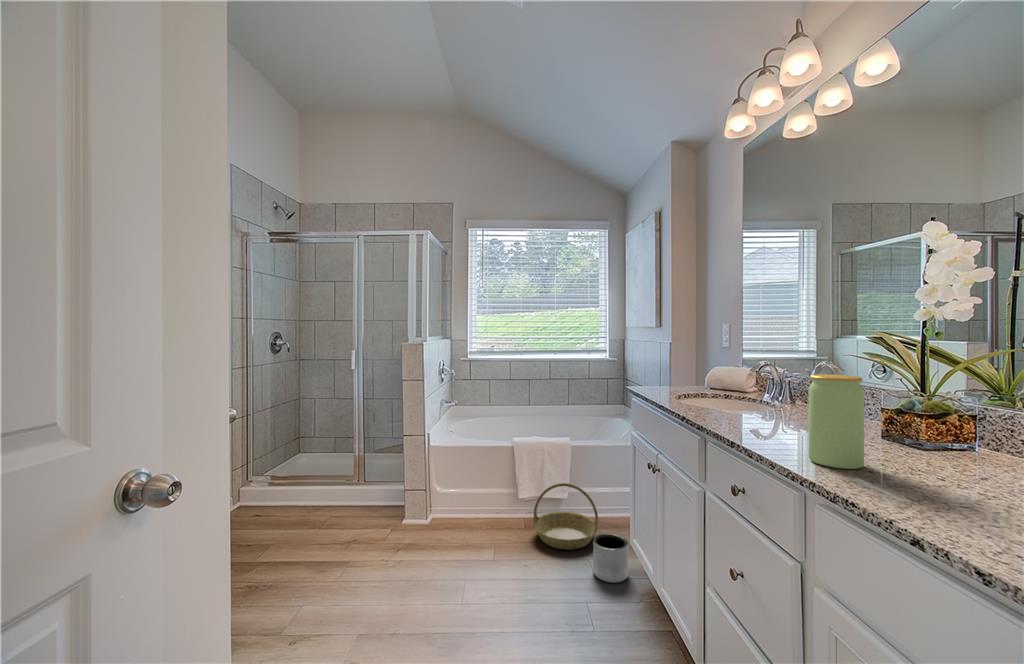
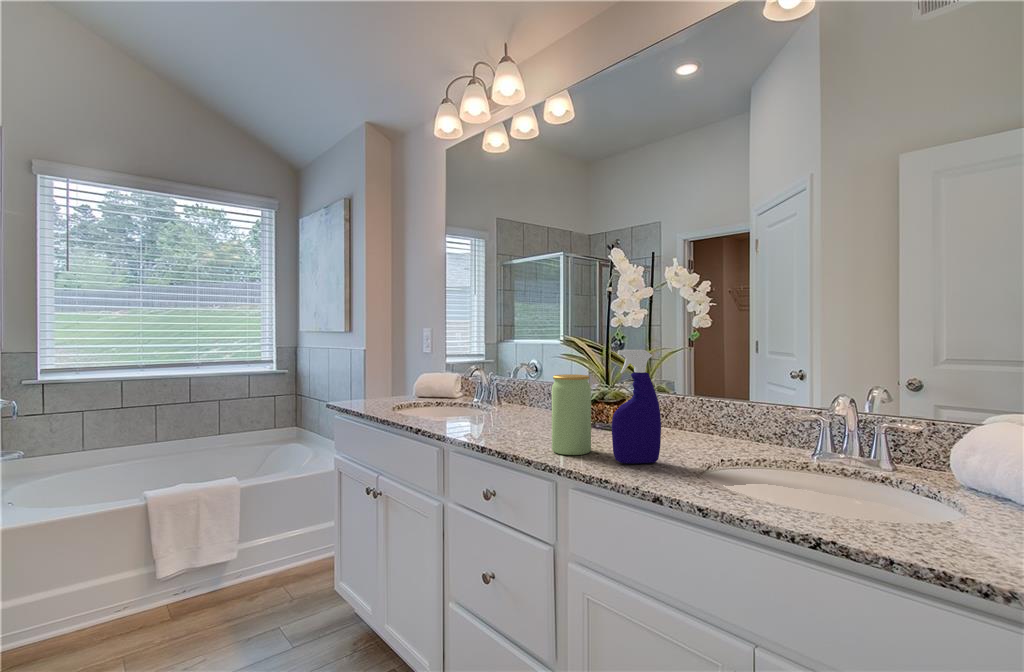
spray bottle: none [880,347,967,498] -> present [612,349,661,464]
basket: present [533,483,598,550] -> none [191,538,287,630]
planter: present [593,534,628,583] -> none [290,585,335,646]

